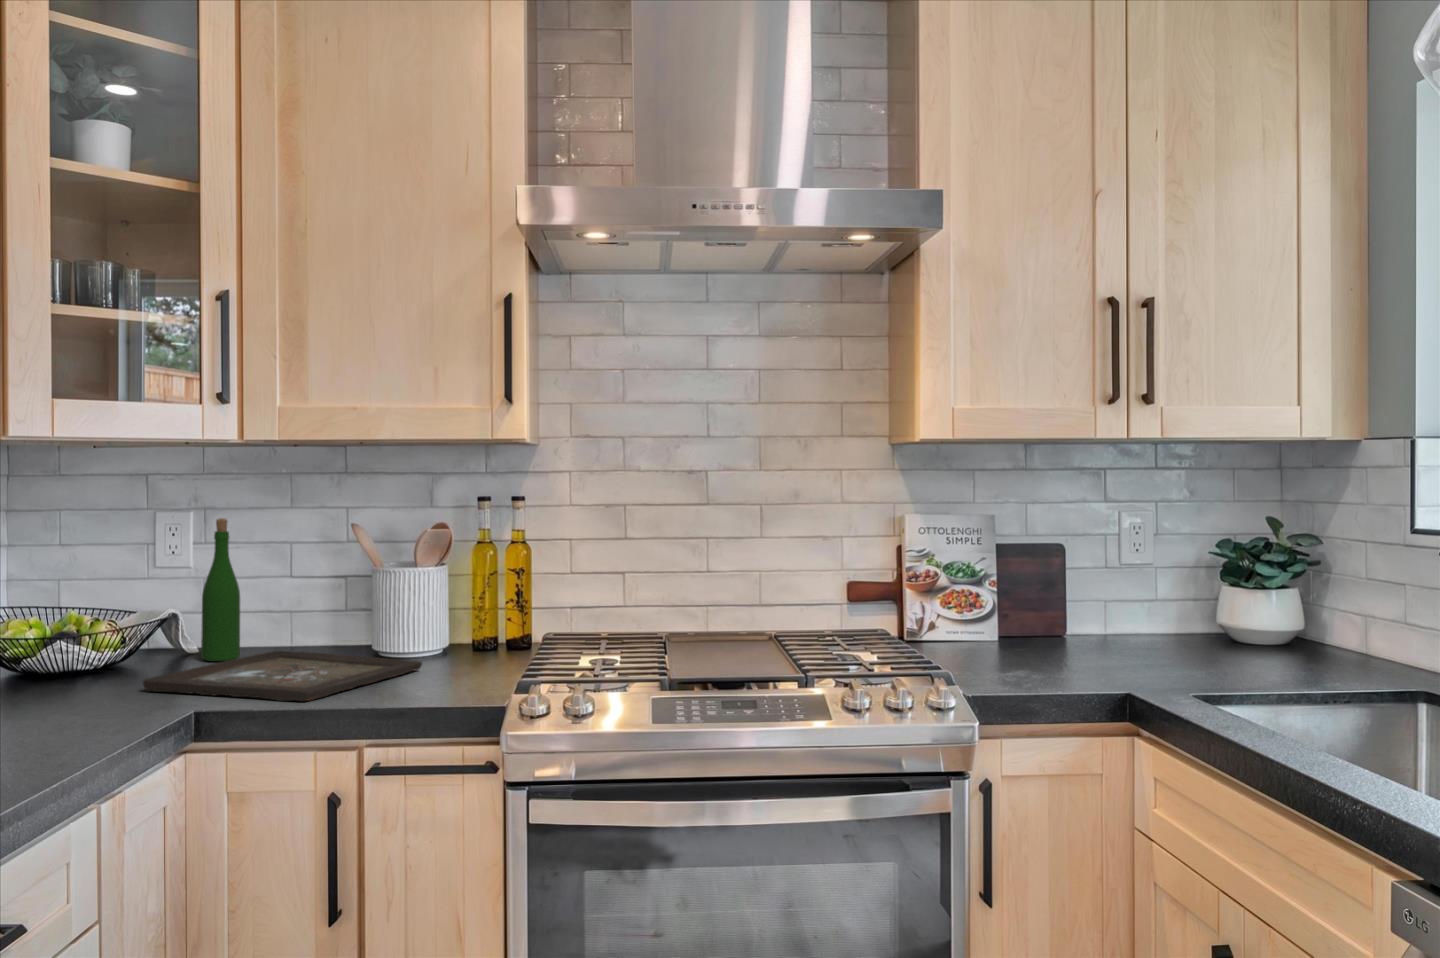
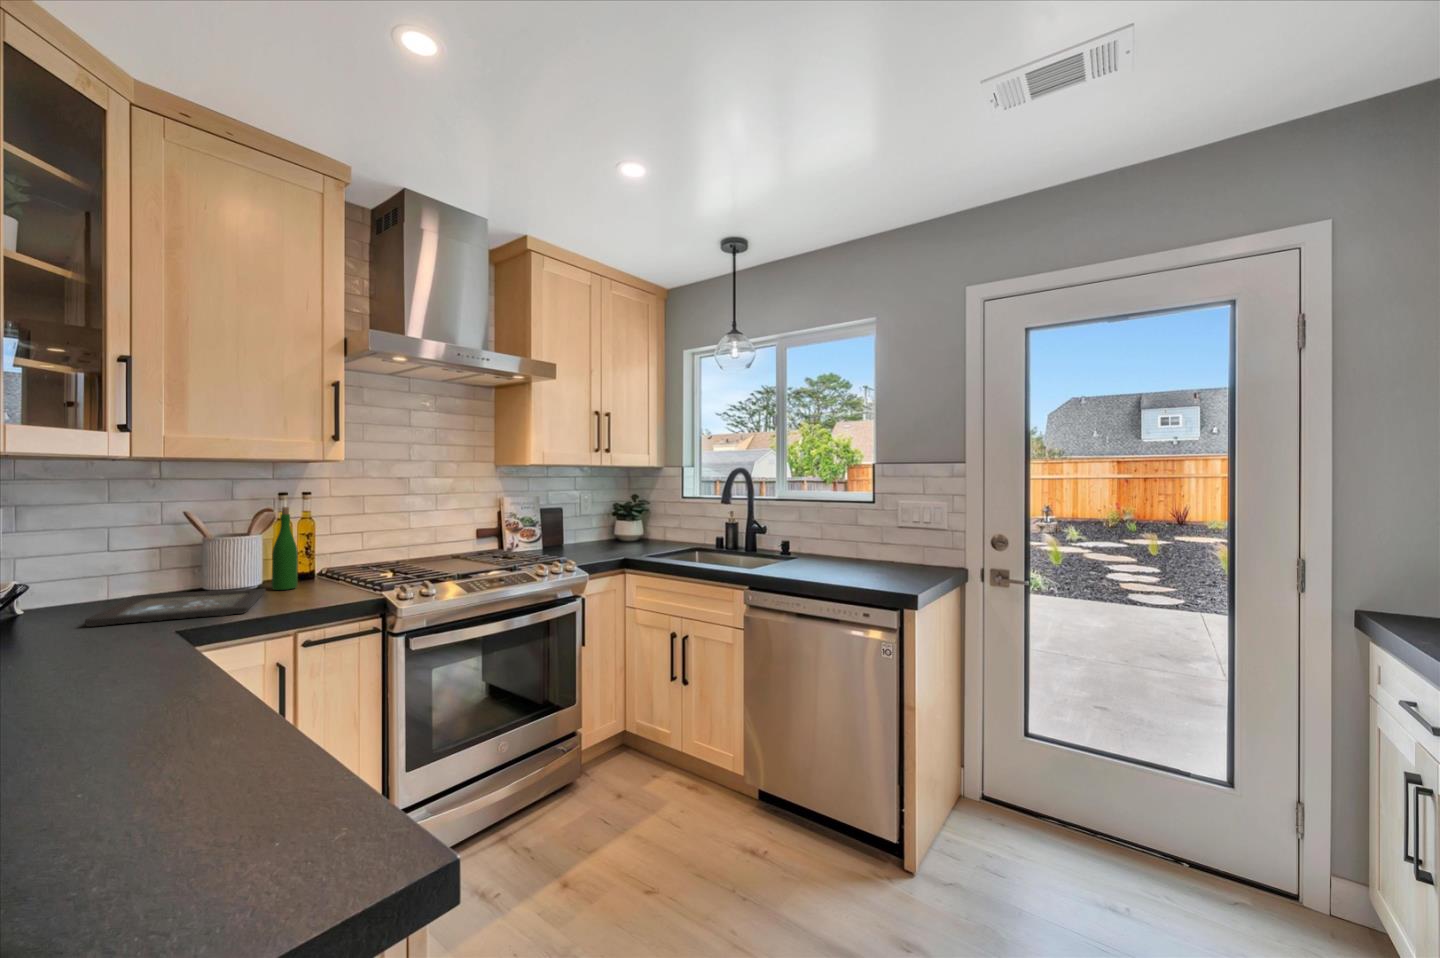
wine bottle: present [201,518,240,661] -> present [272,507,298,590]

